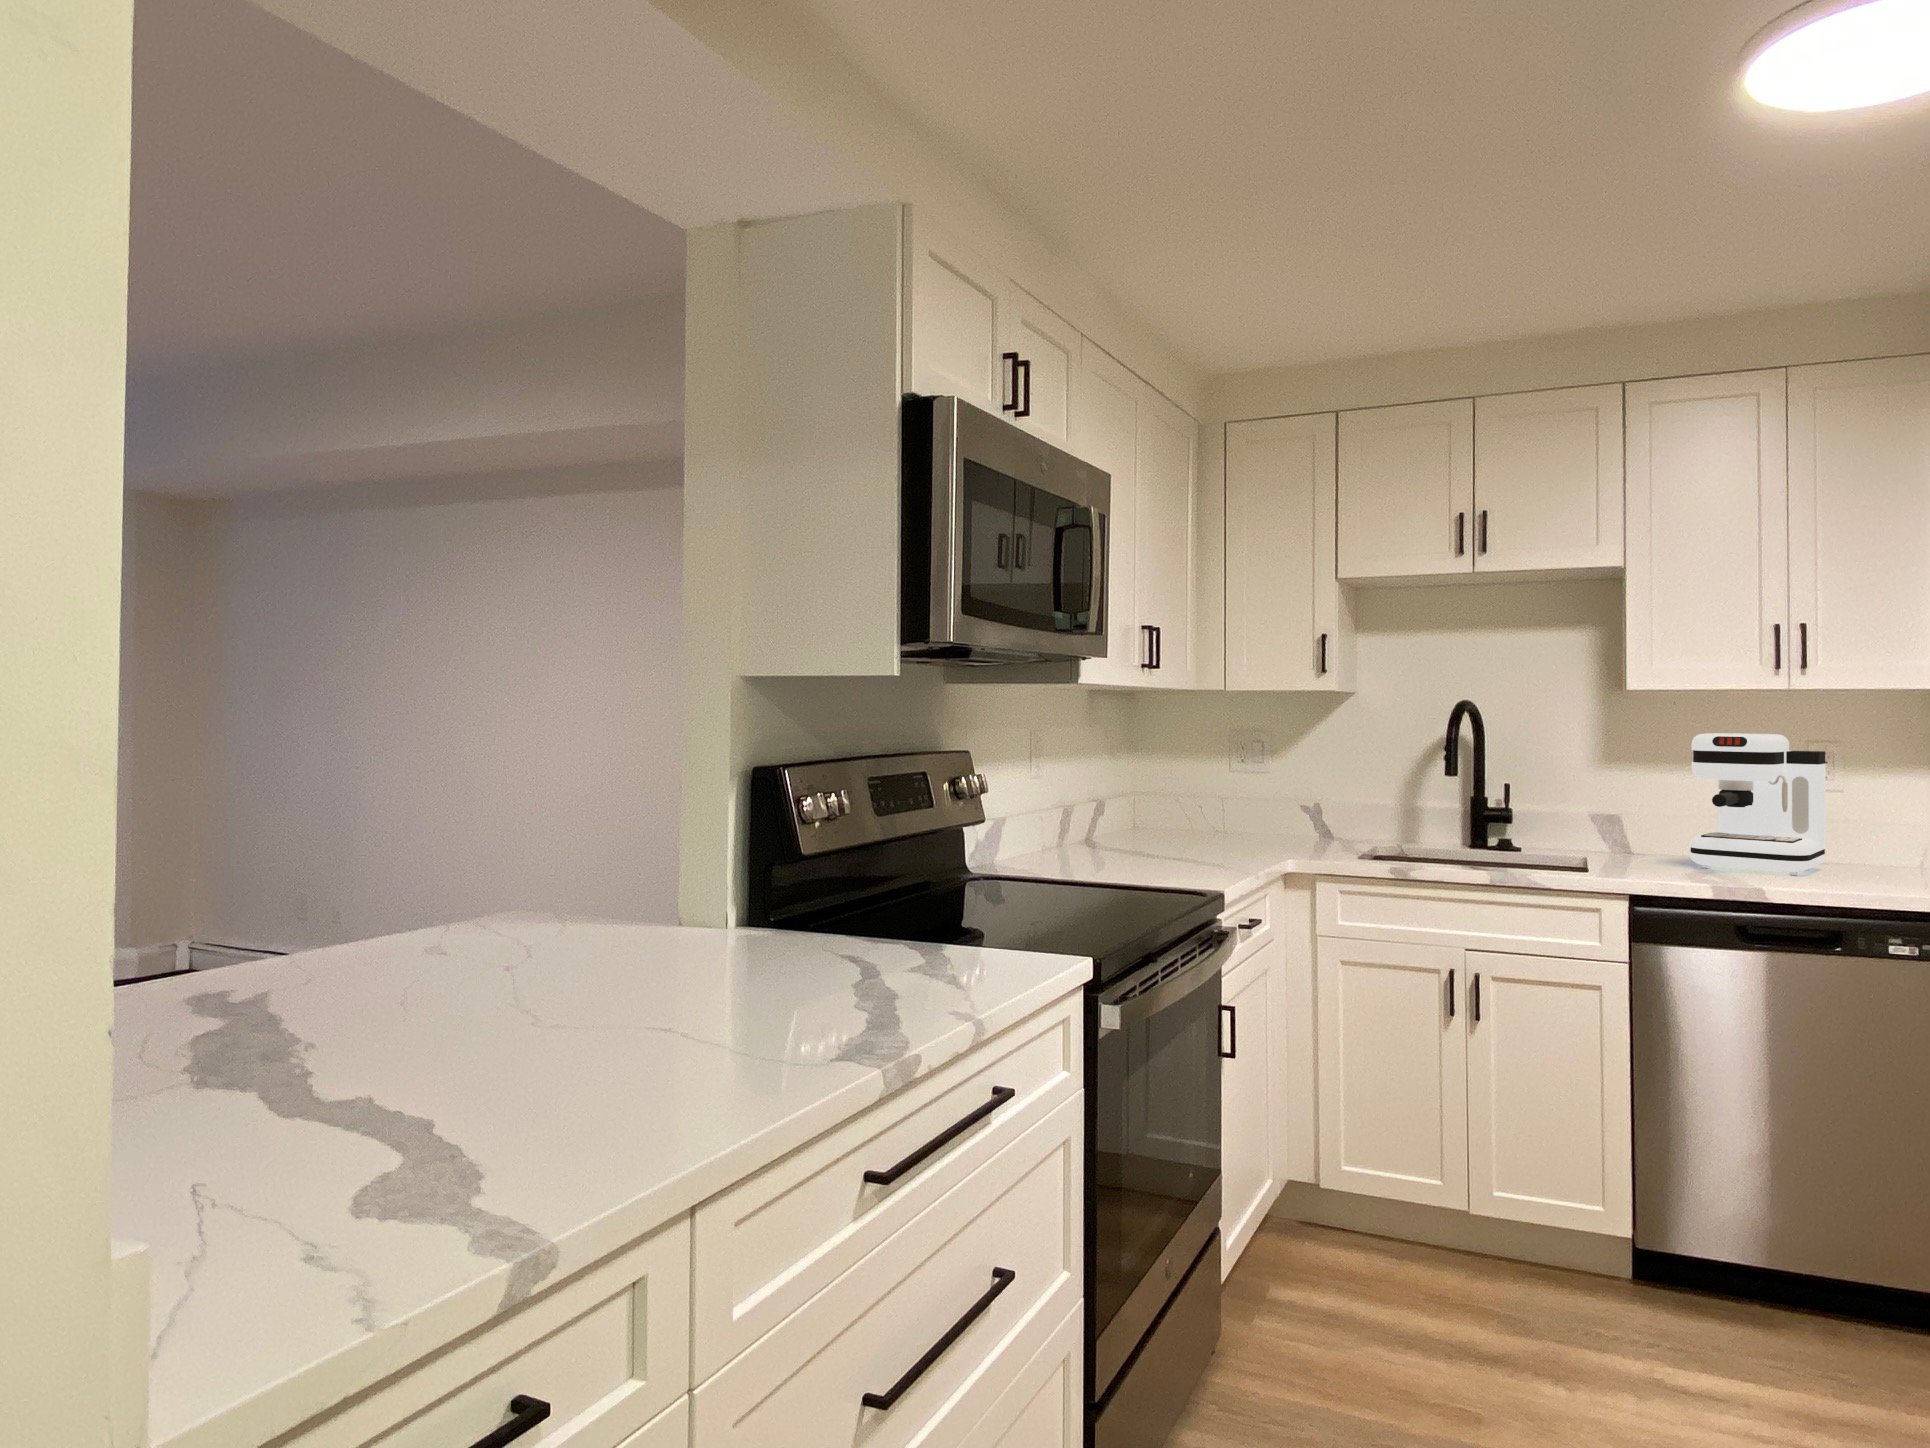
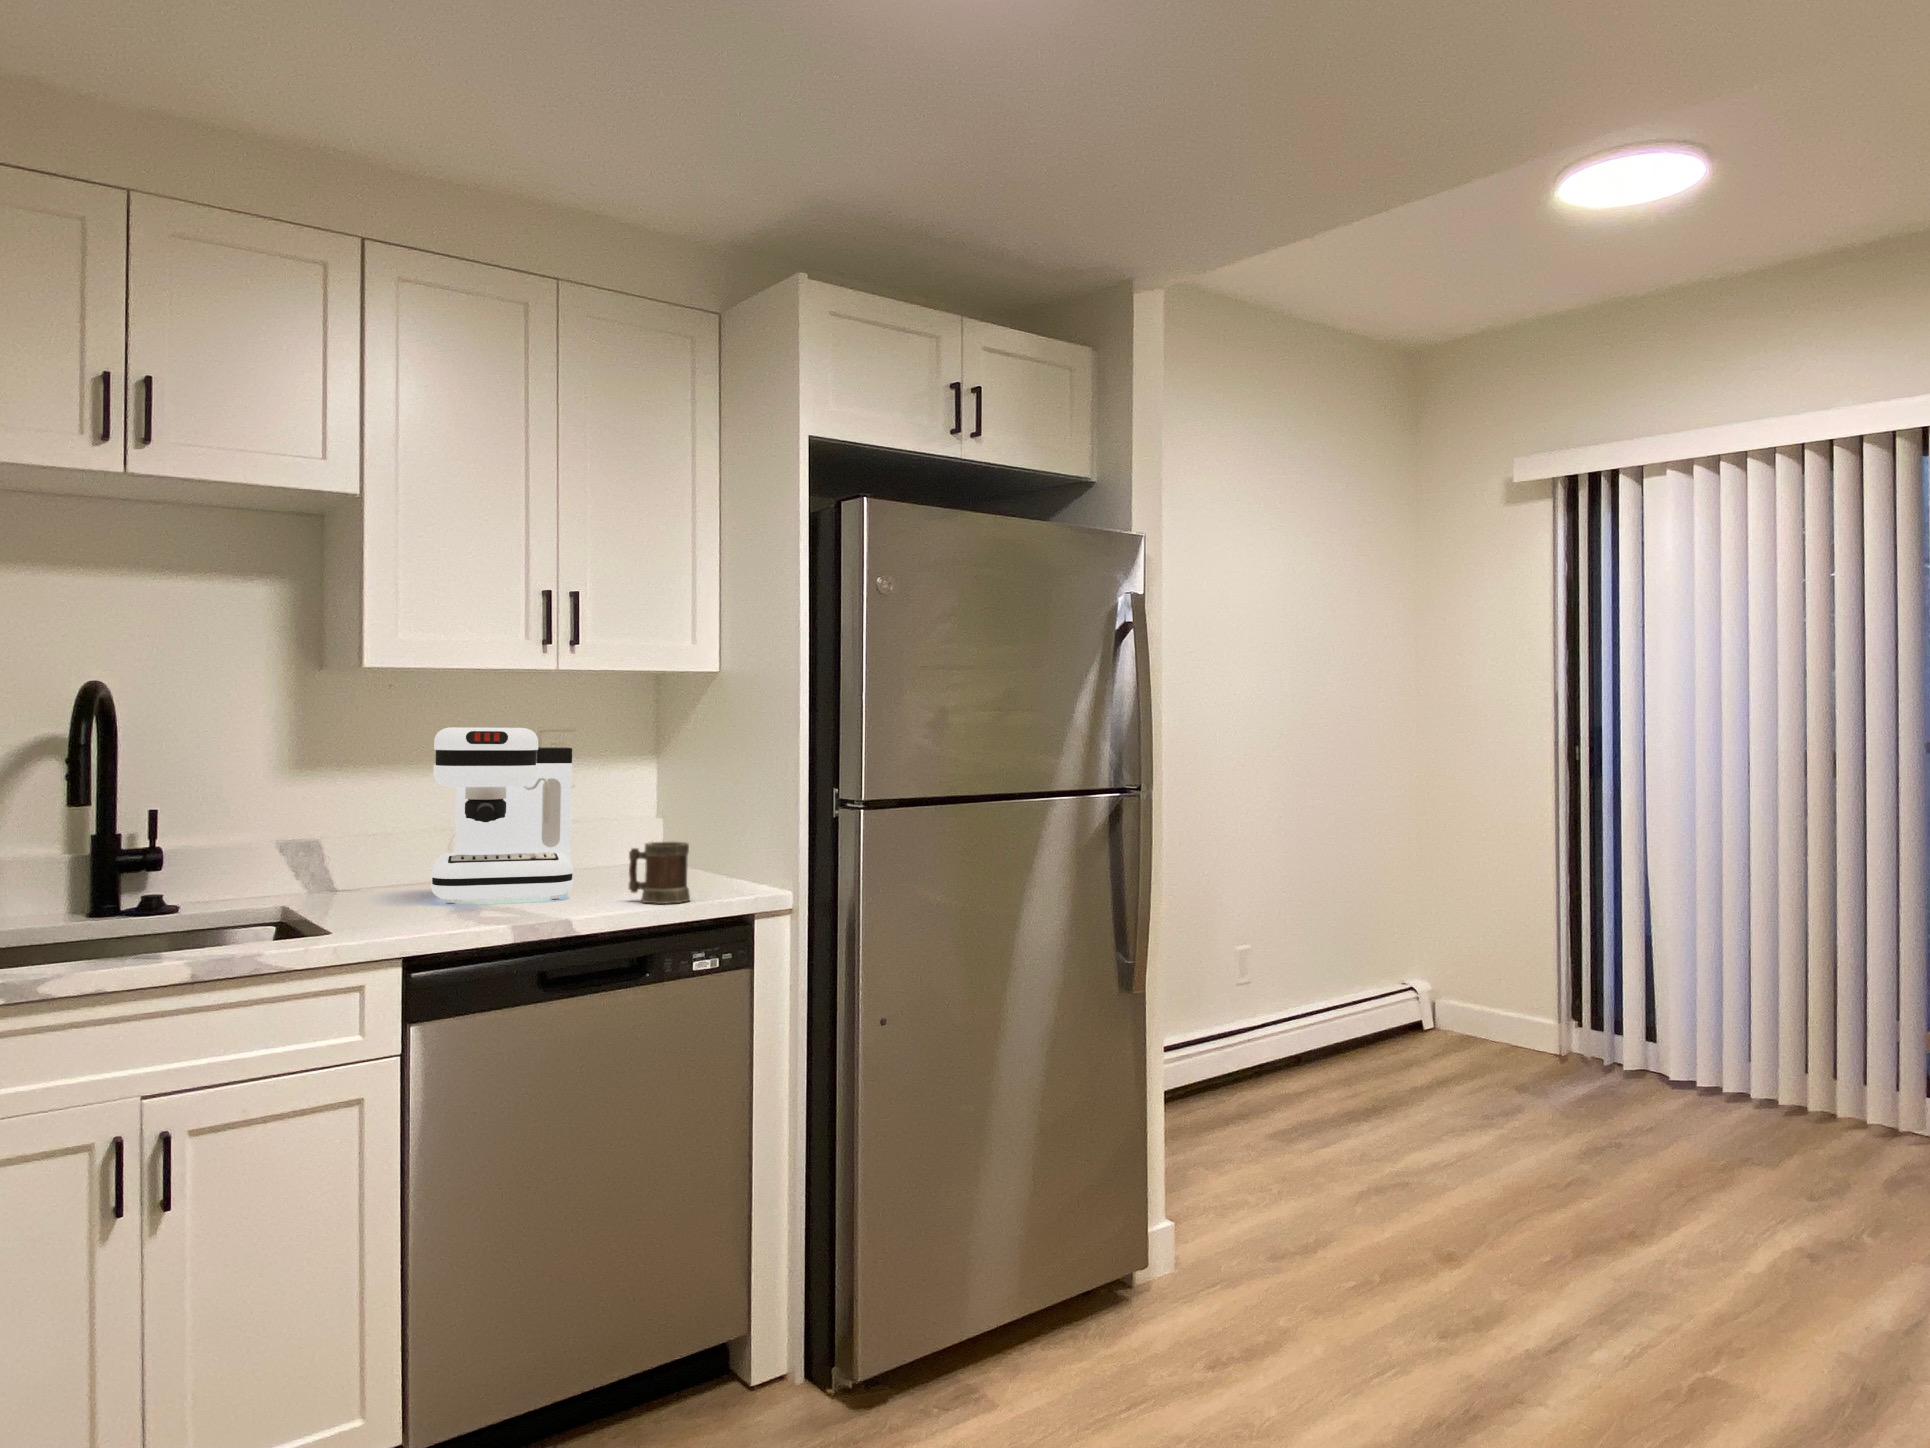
mug: none [1854,835,1915,890] -> present [629,842,690,904]

